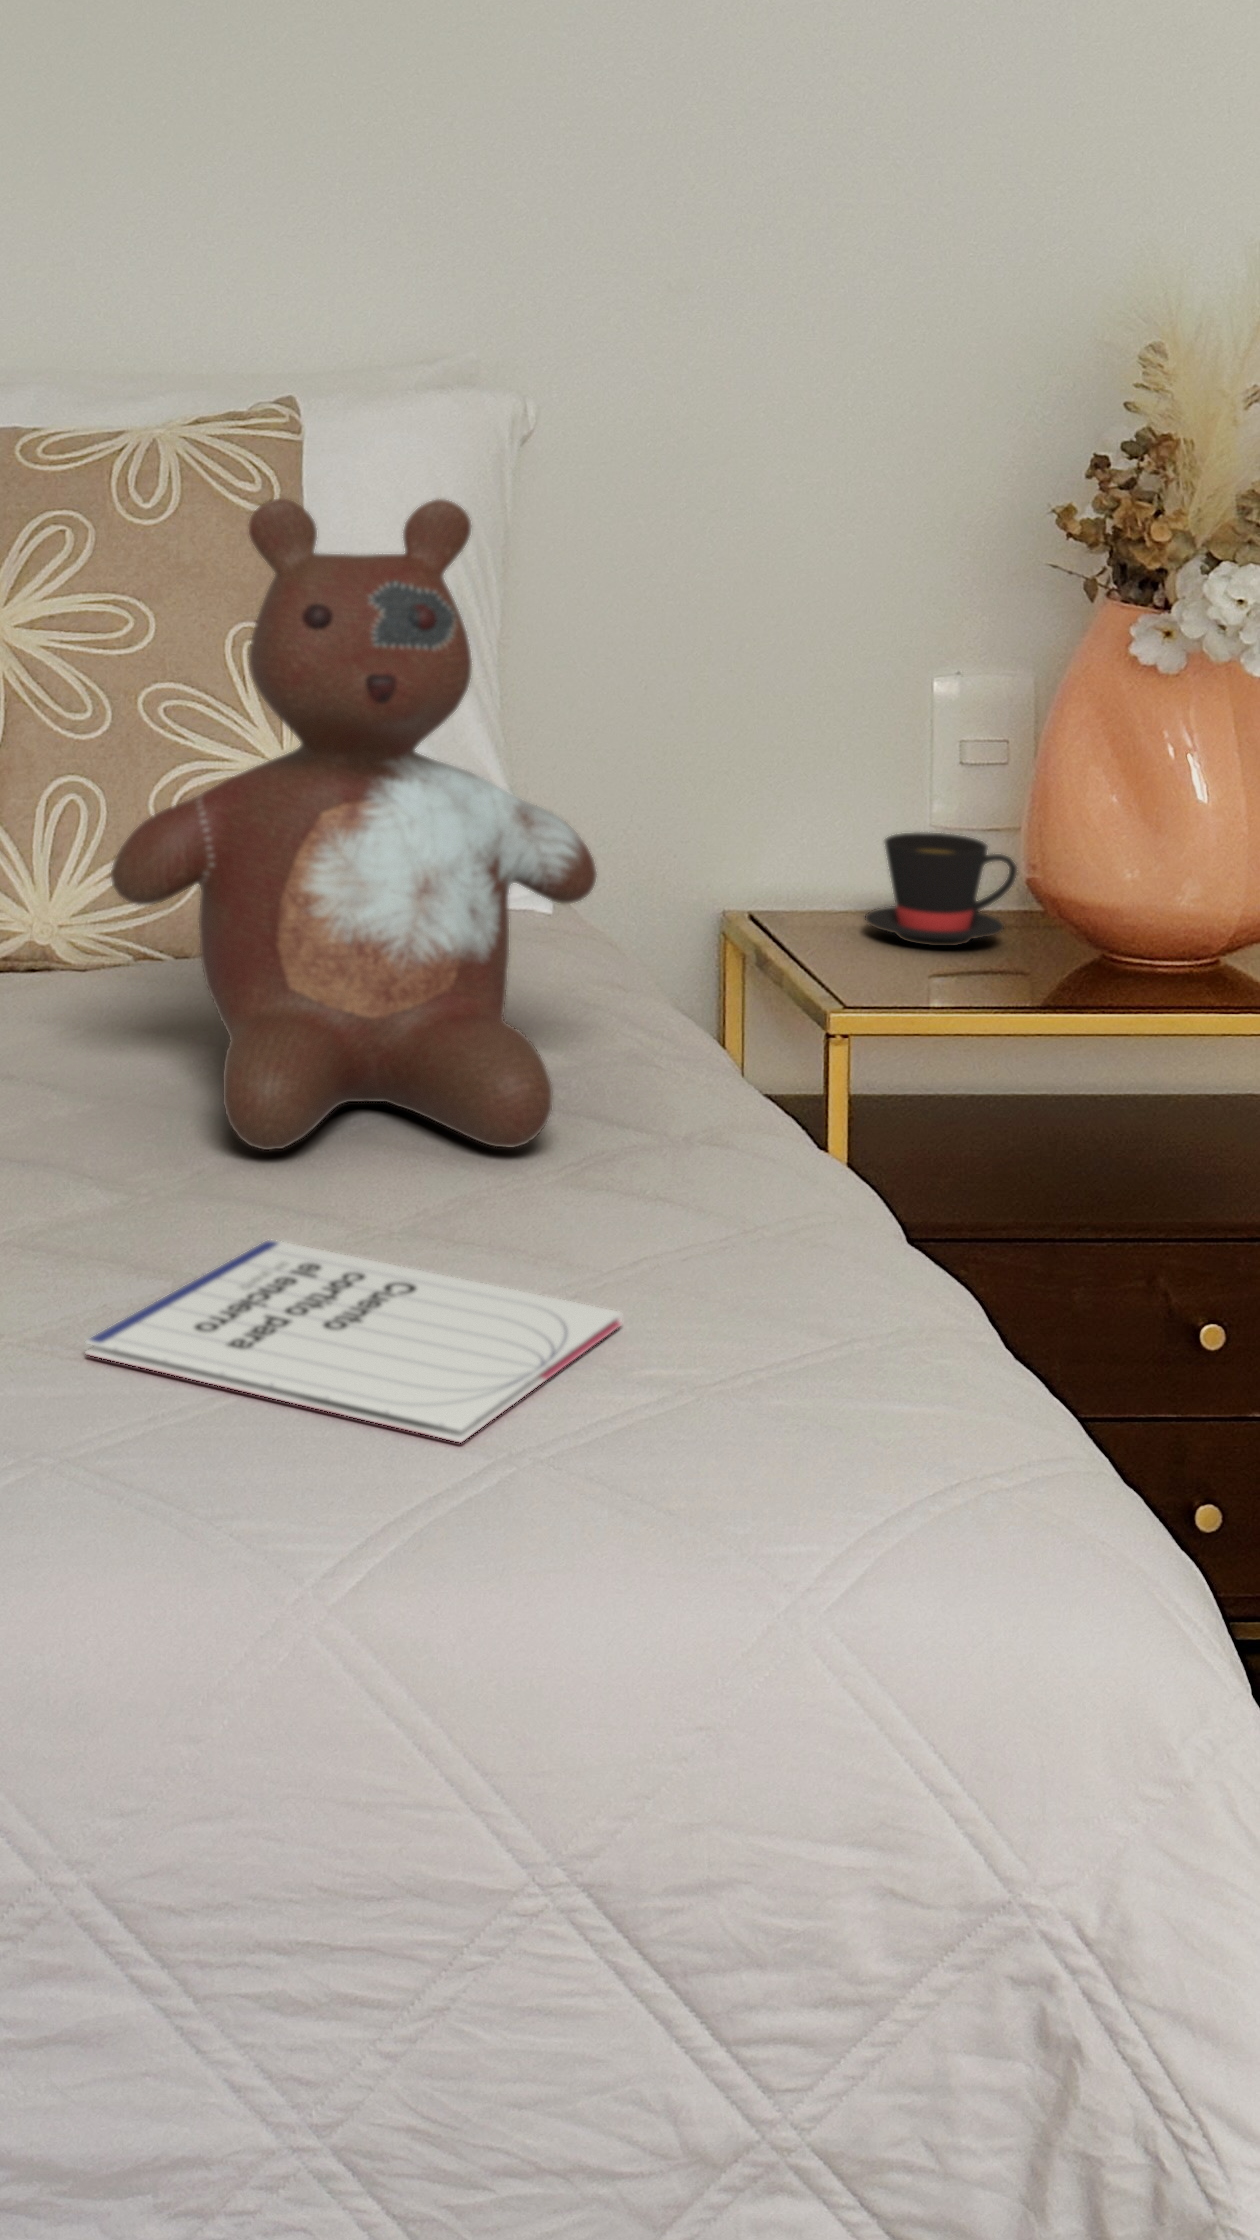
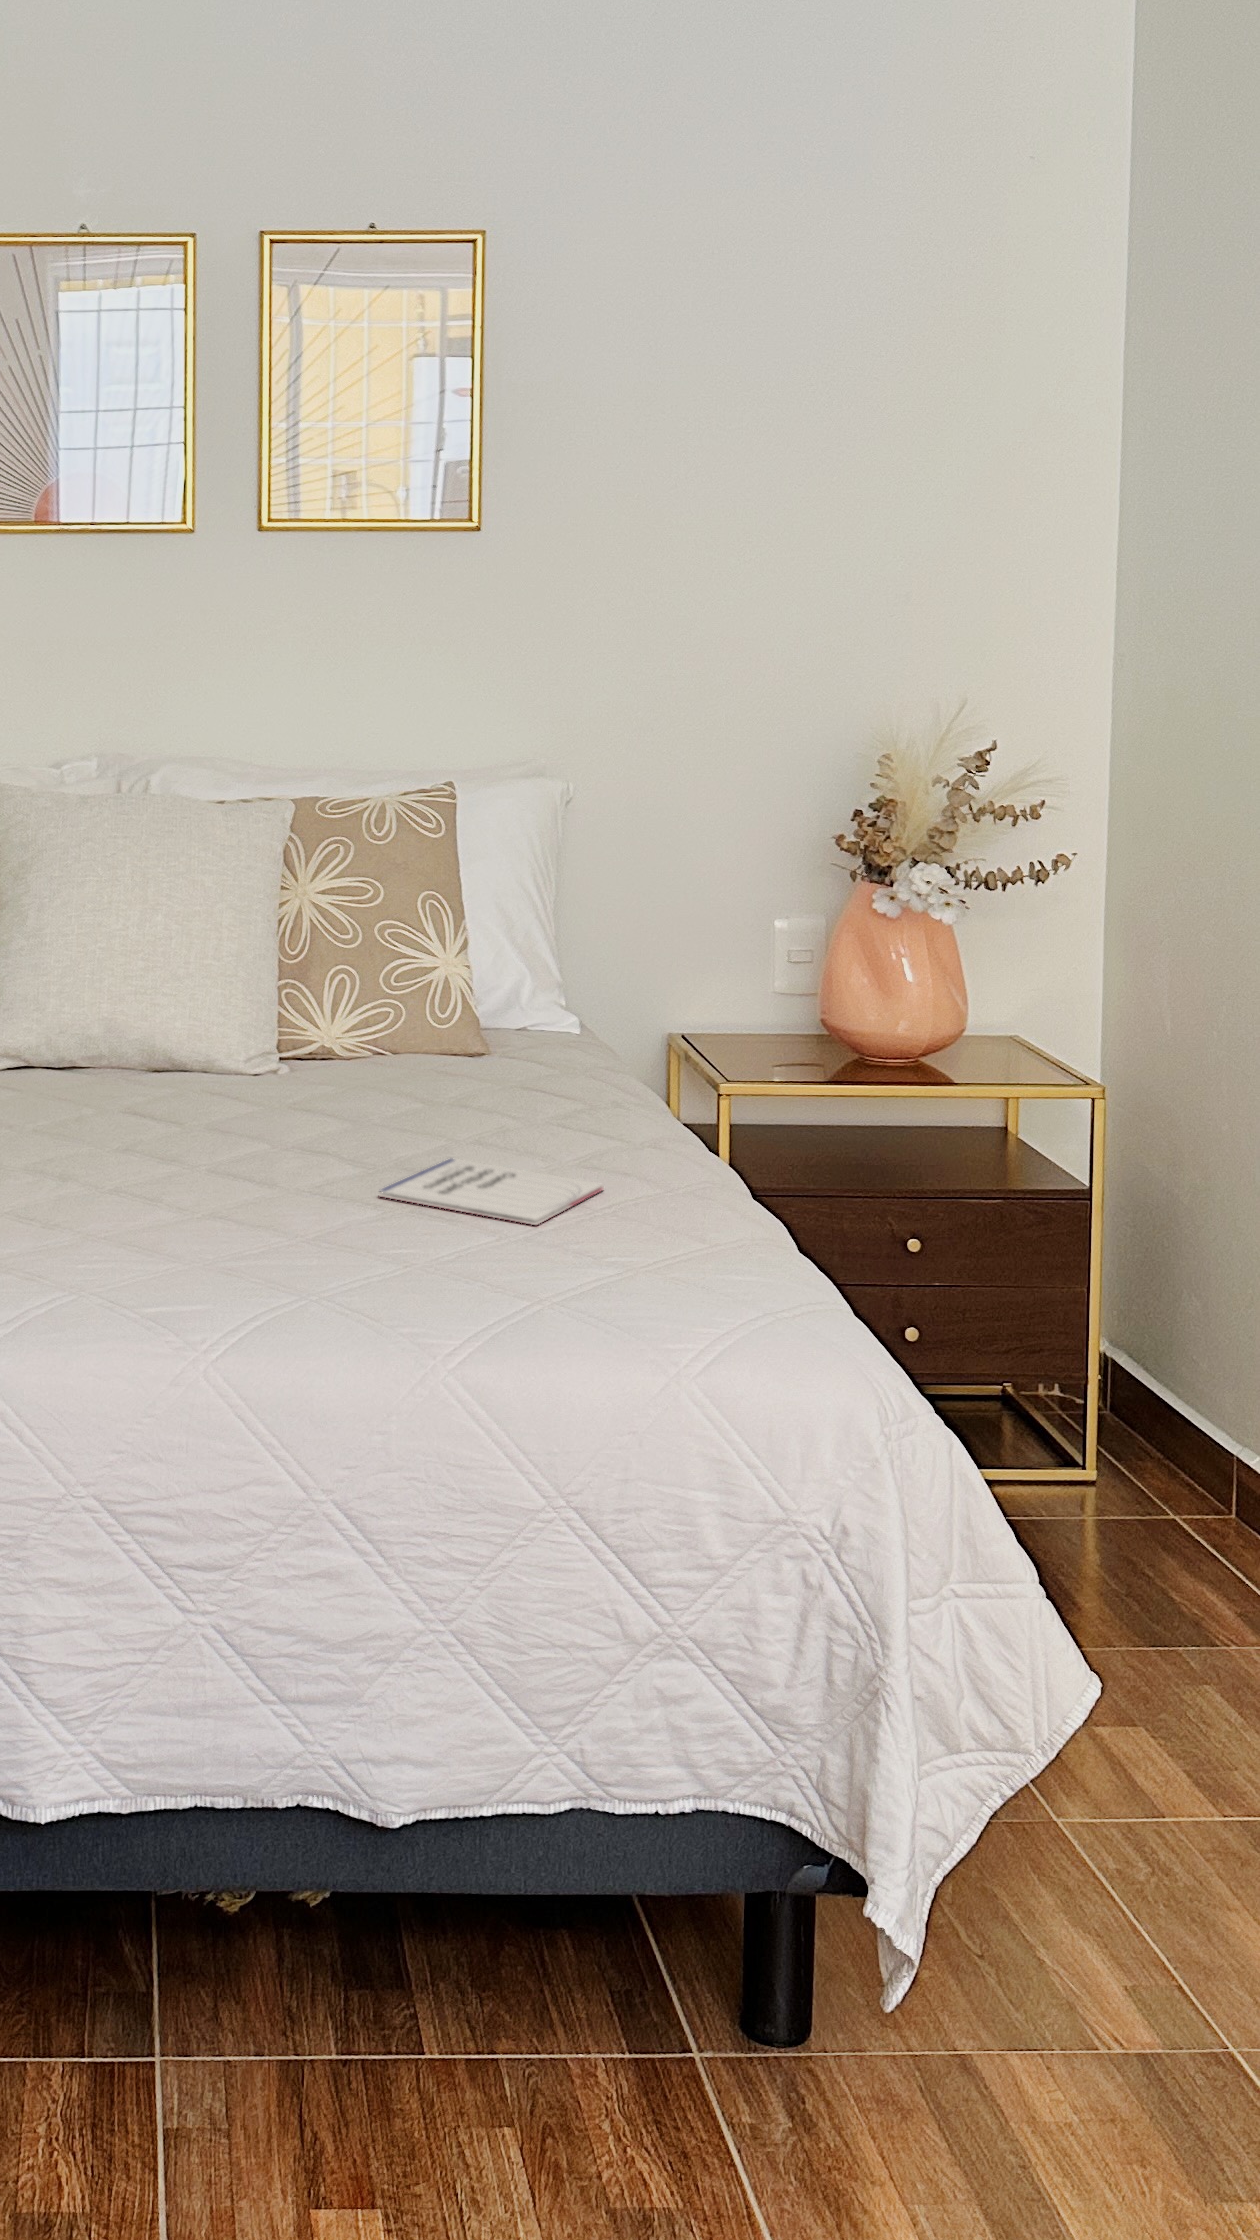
stuffed bear: present [111,499,597,1150] -> none [371,836,597,1128]
teacup: present [865,833,1017,946] -> none [738,999,817,1056]

